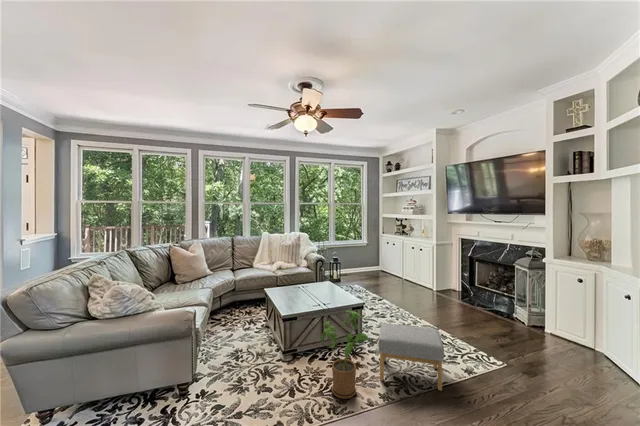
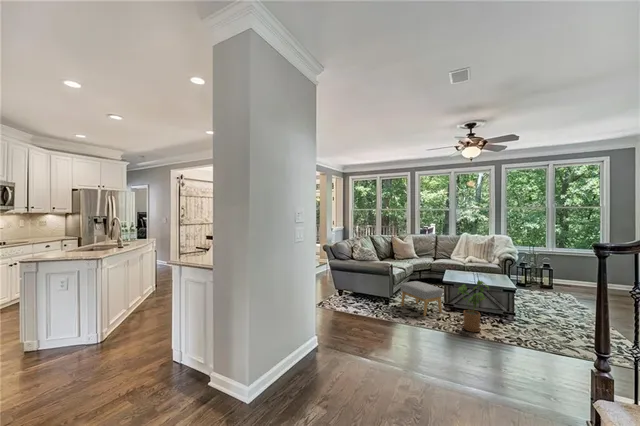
footstool: present [378,323,444,391] -> present [401,281,443,316]

